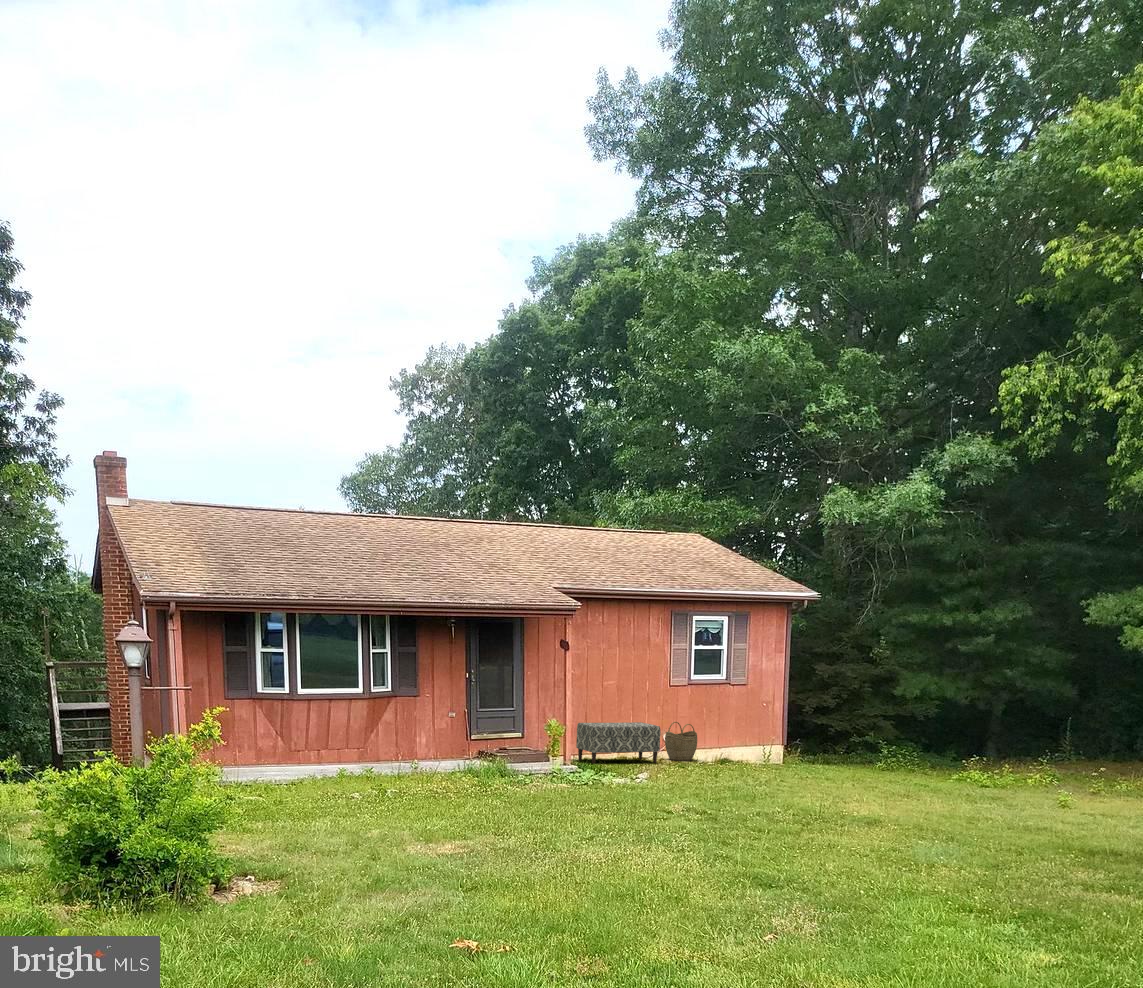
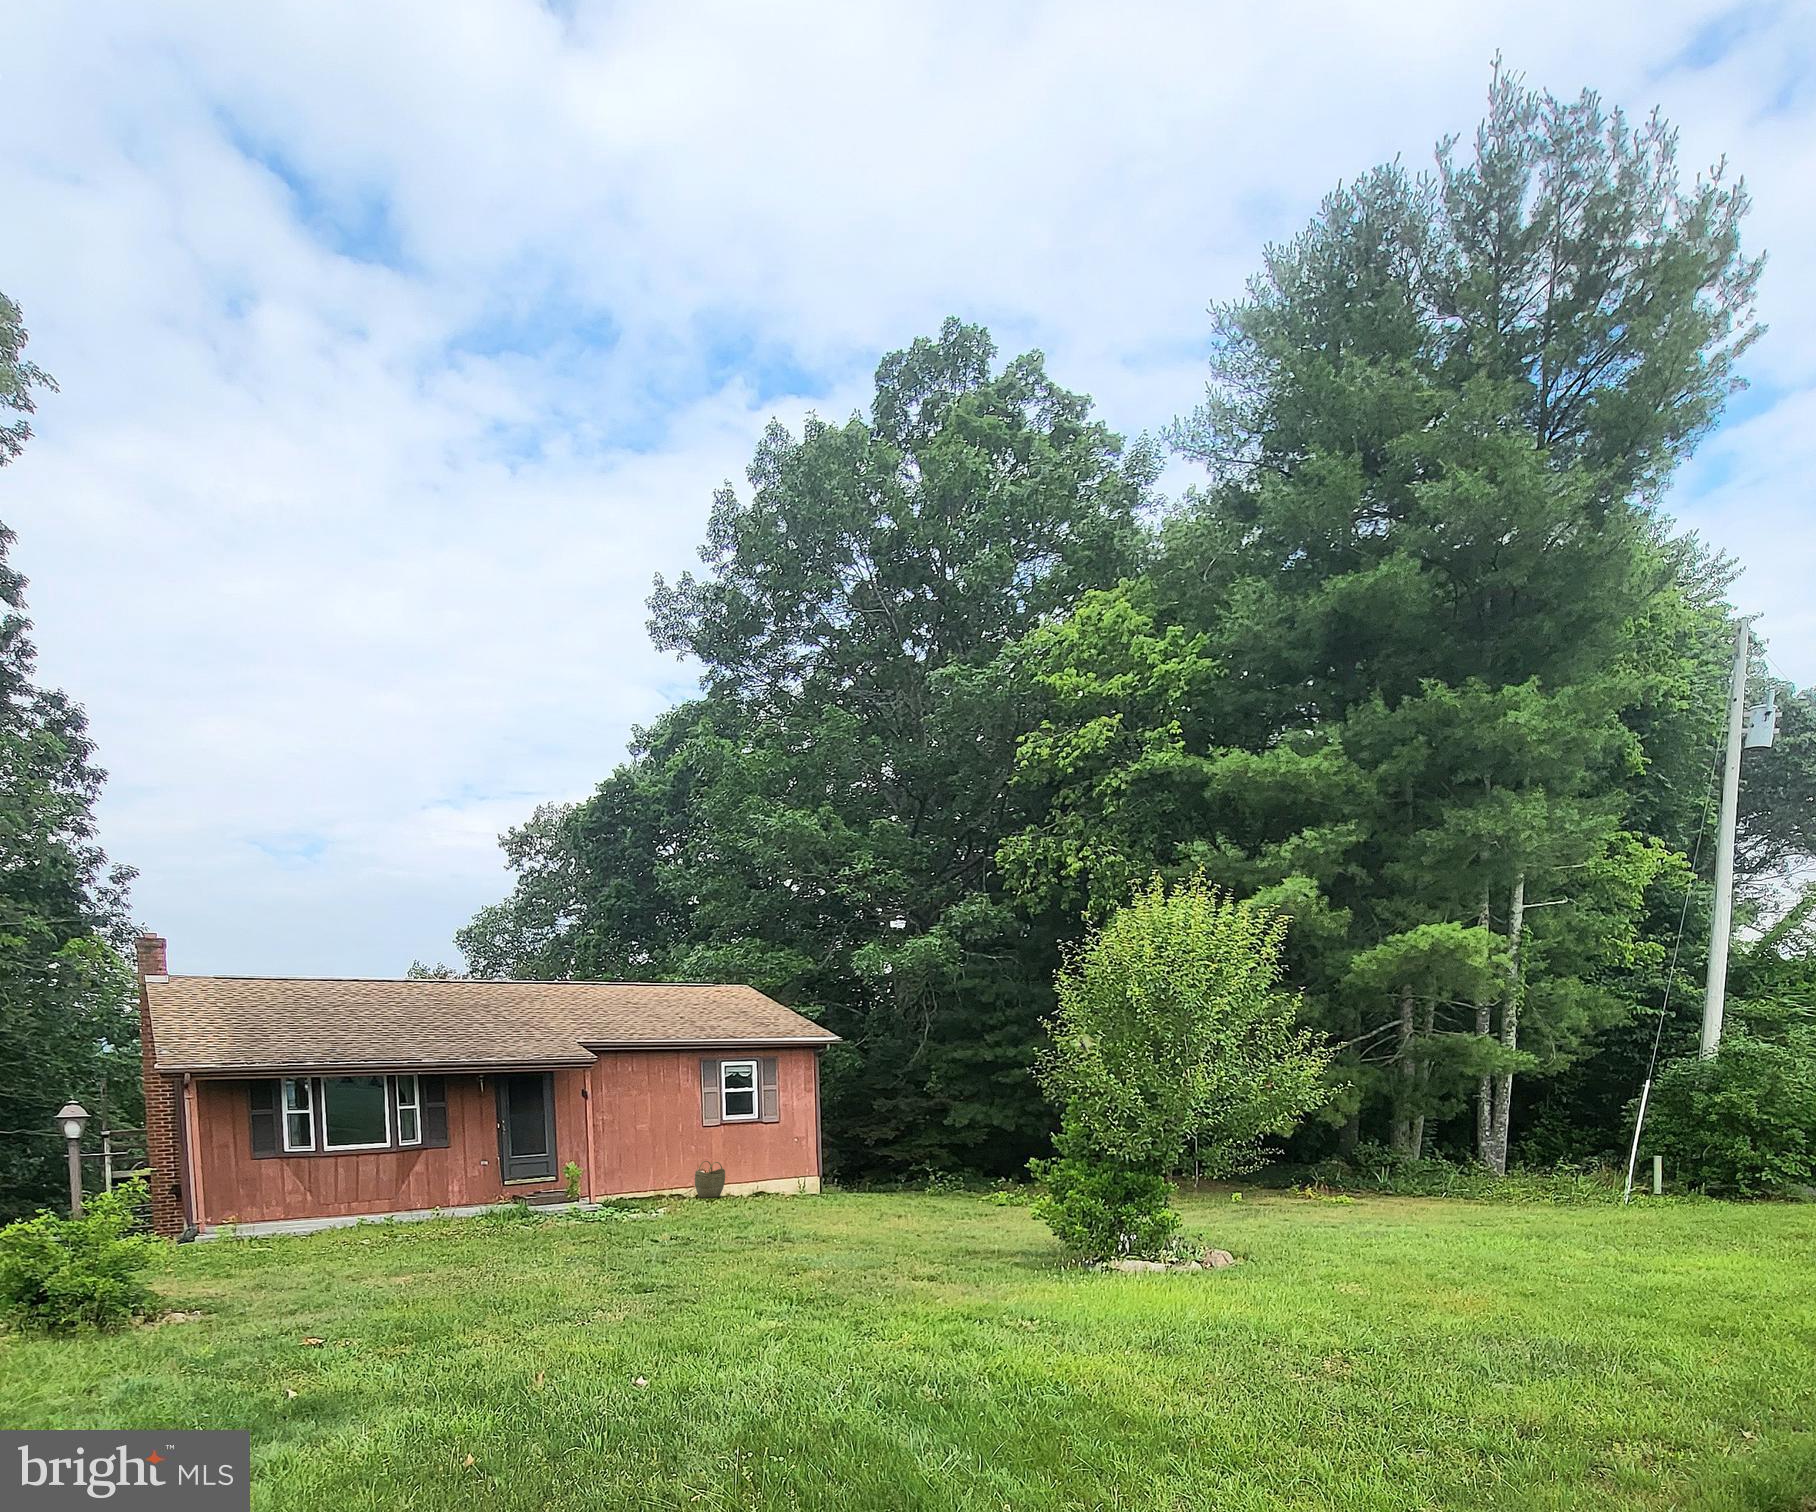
bench: present [576,722,661,764] -> none [606,1163,686,1206]

